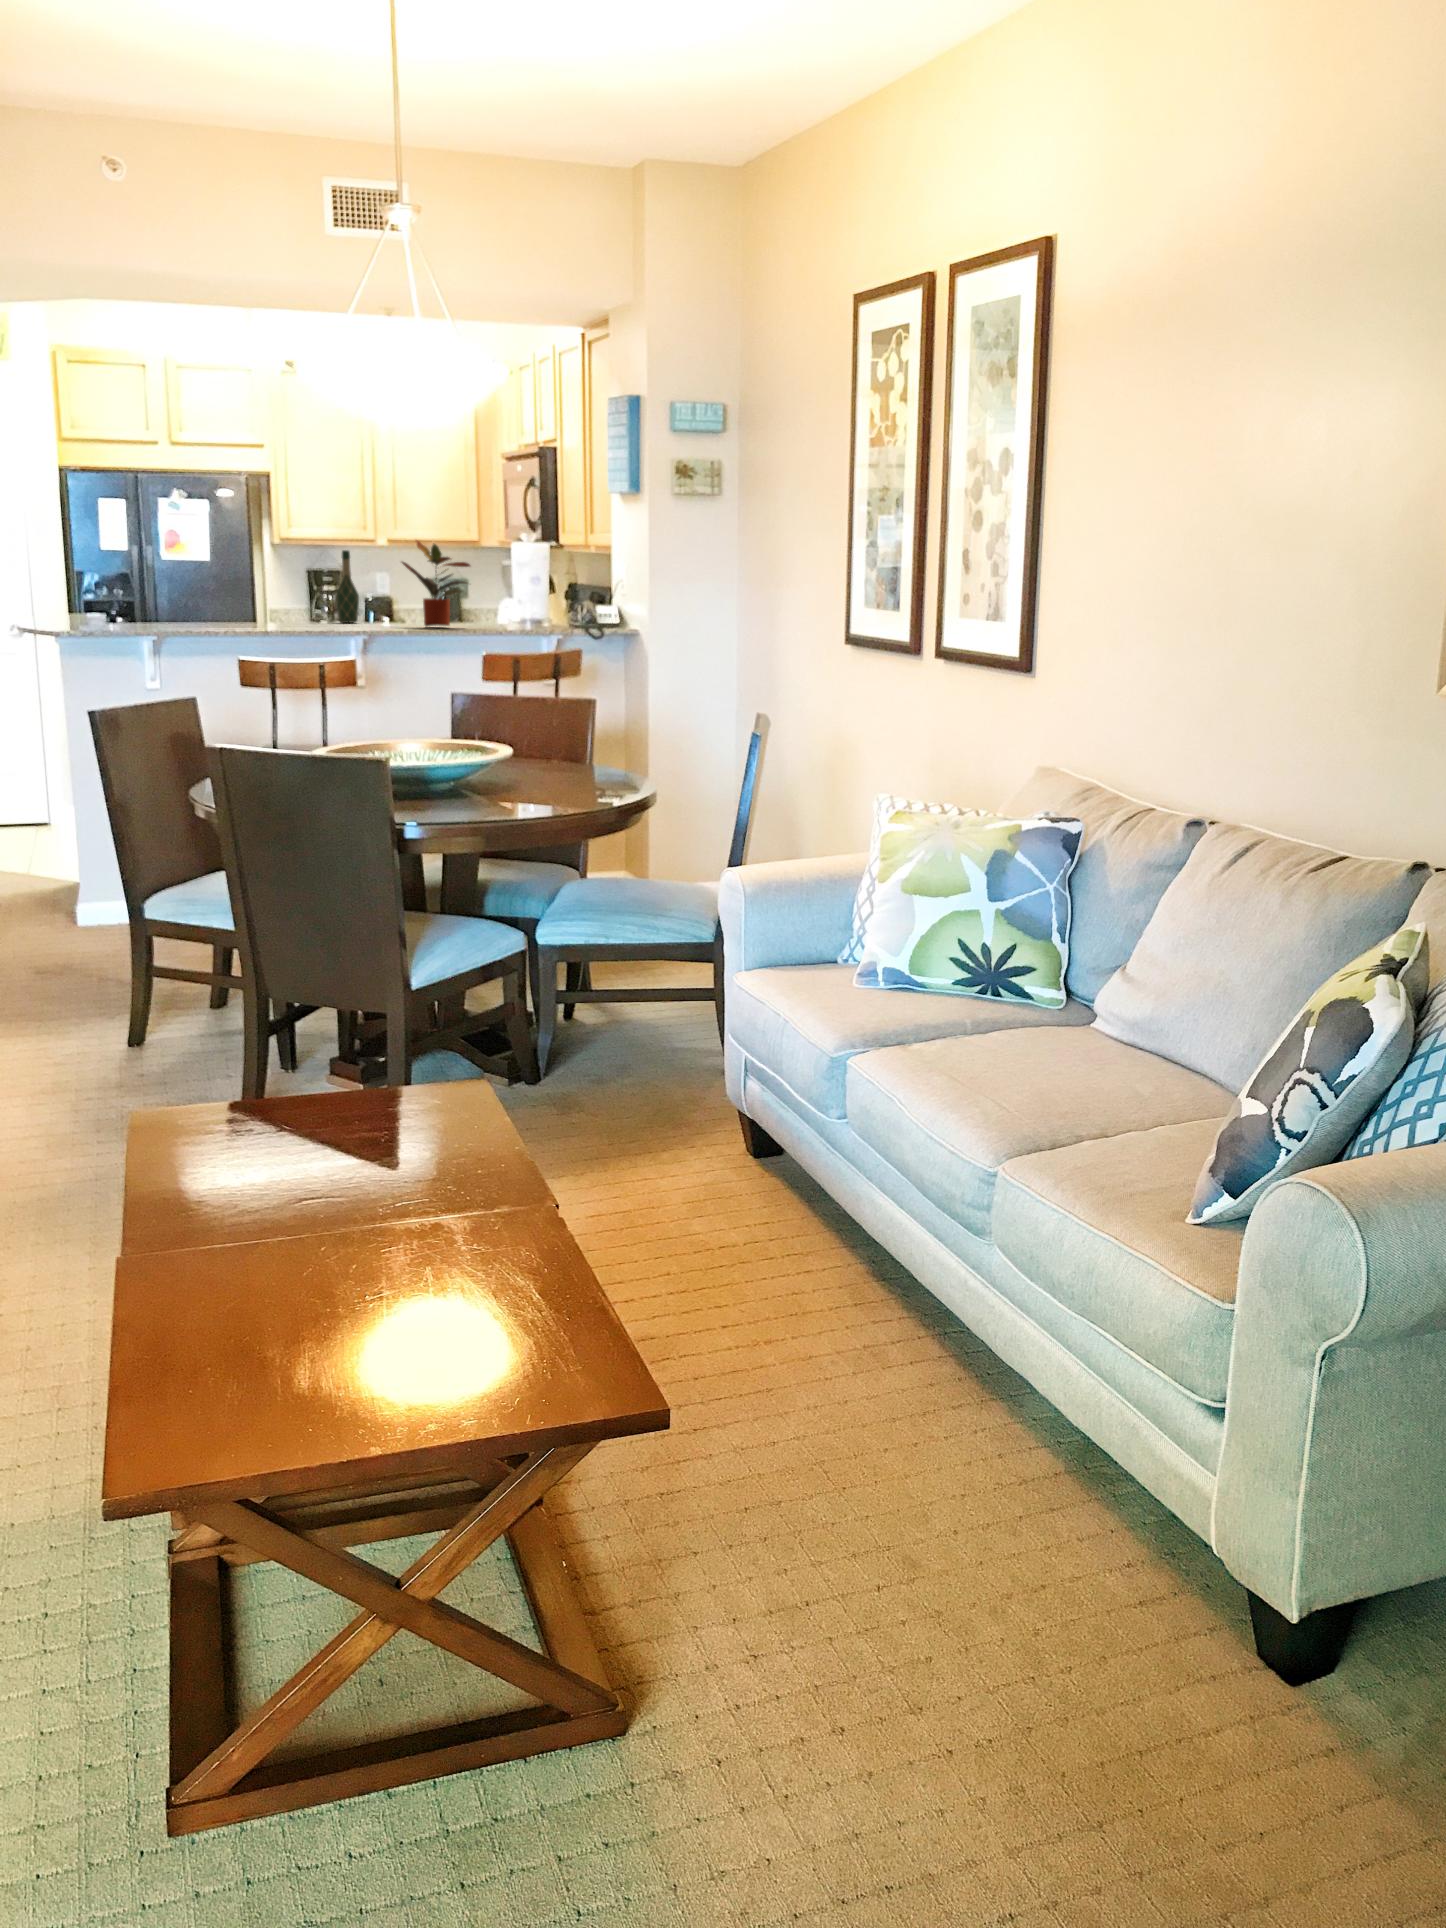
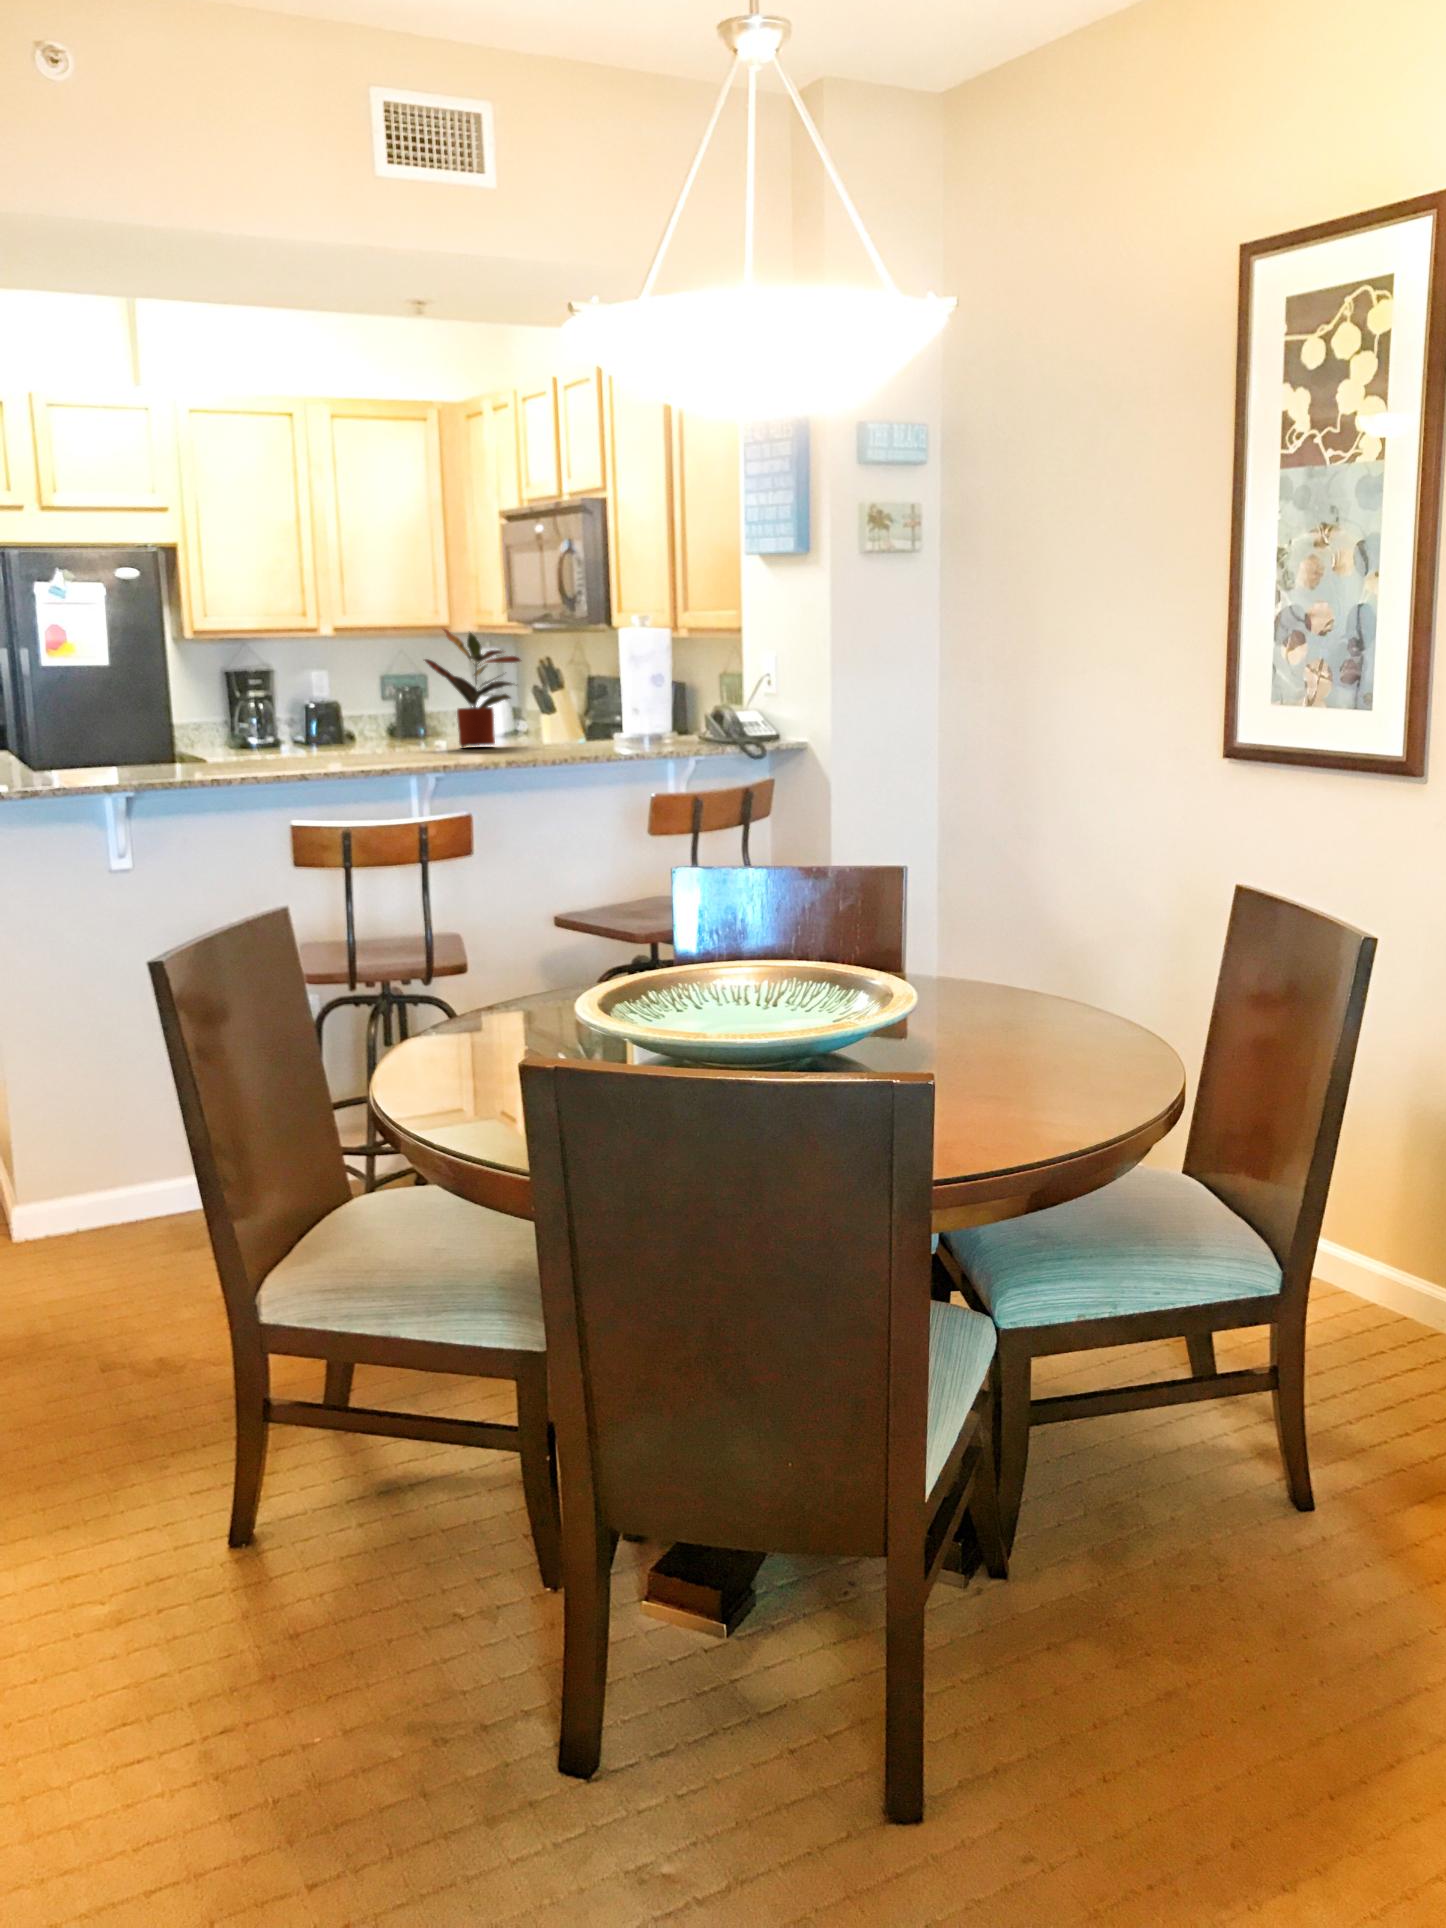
wine bottle: present [336,550,359,623] -> none [318,646,350,746]

